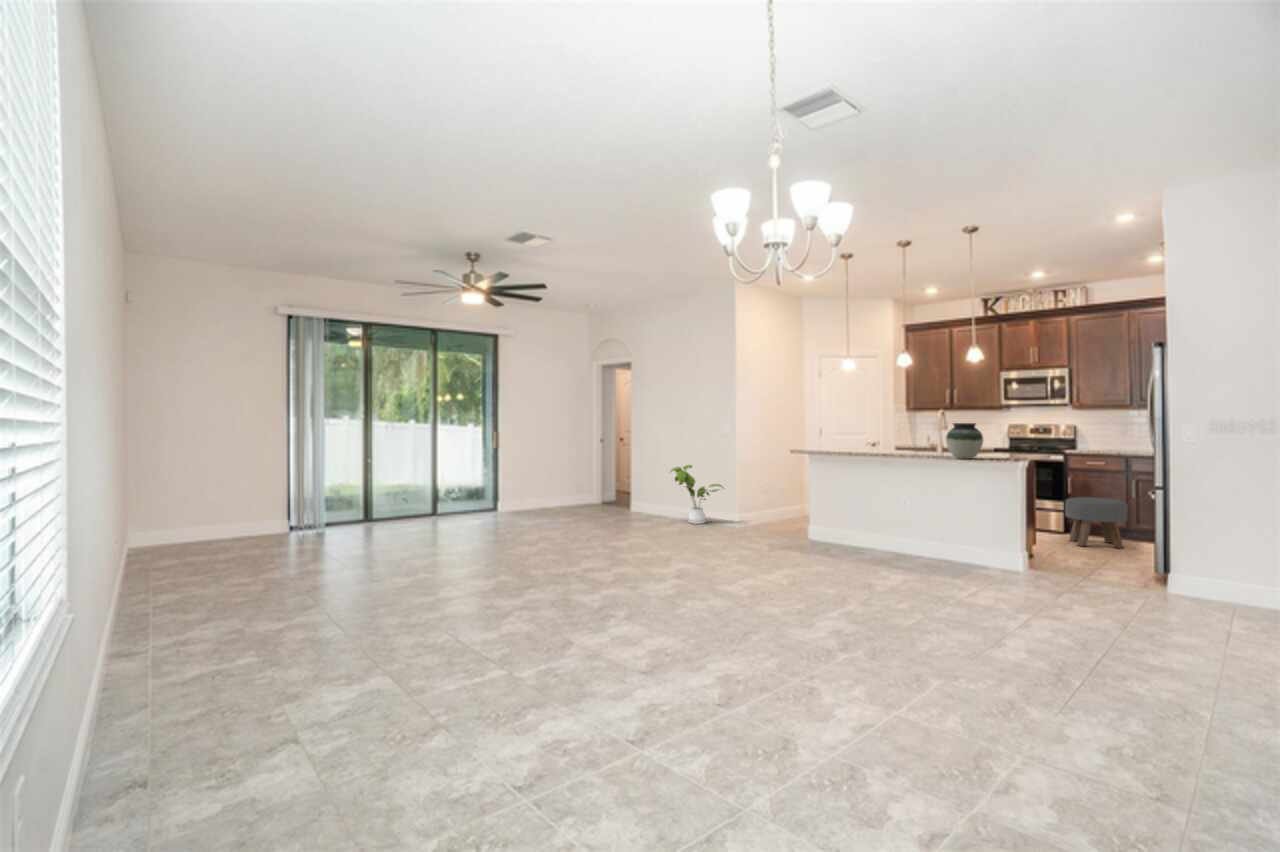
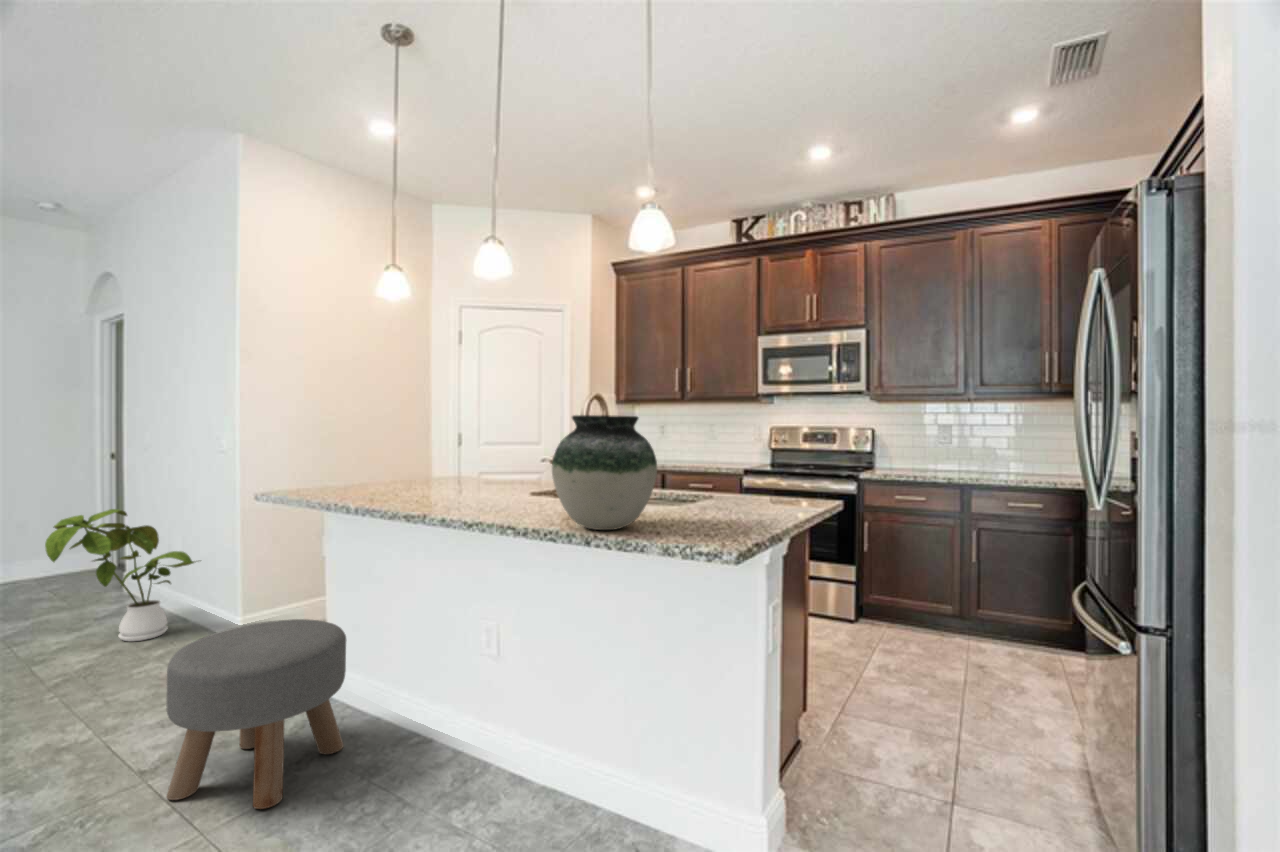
ottoman: present [1065,497,1128,548] -> present [166,619,346,809]

